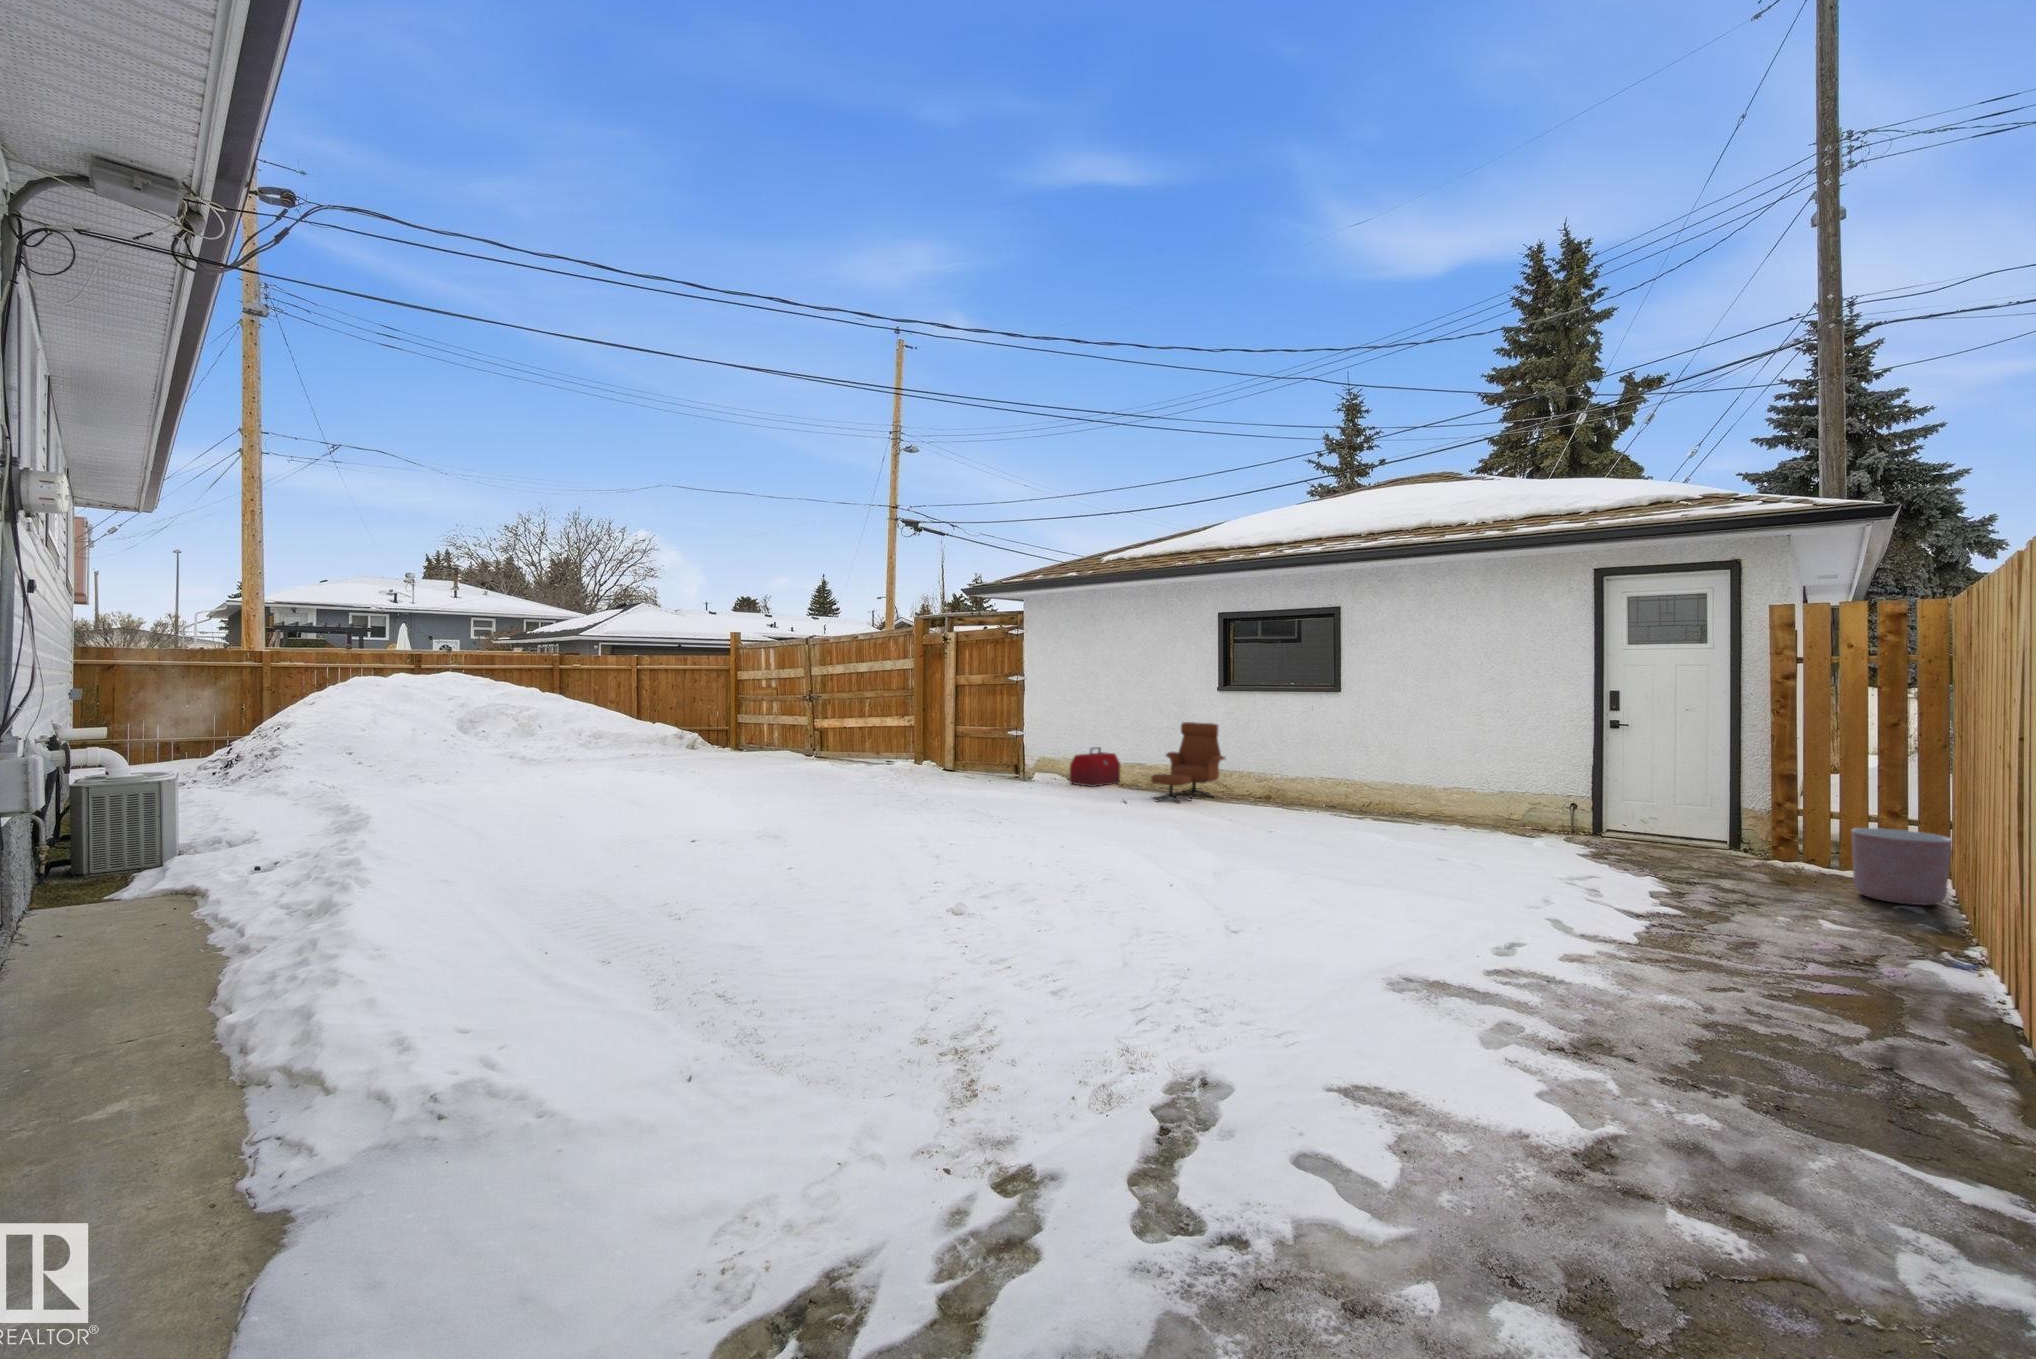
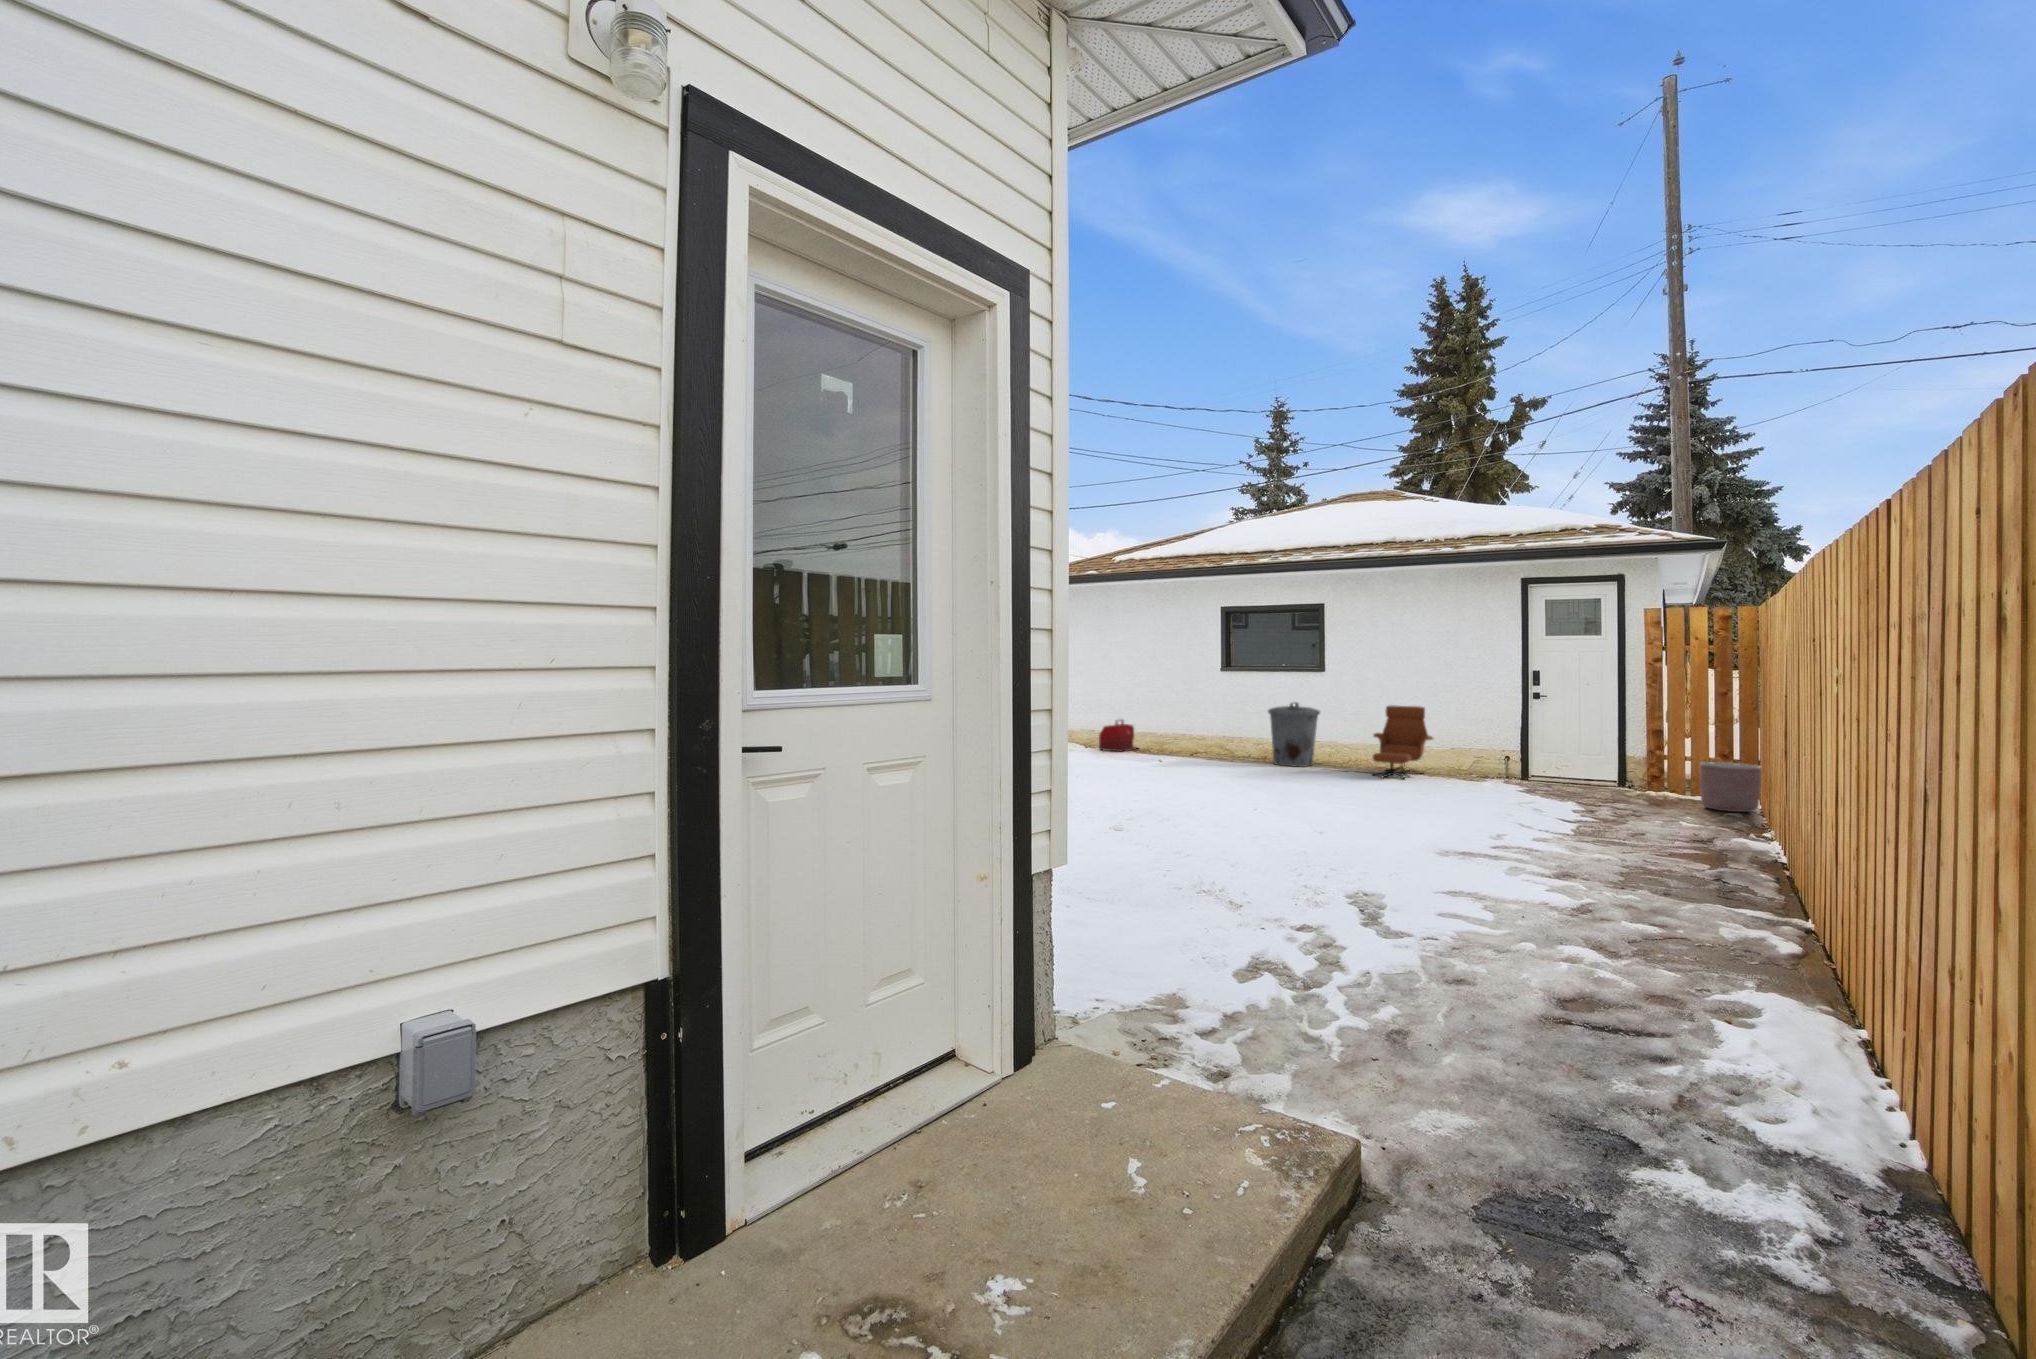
lounge chair: present [1151,722,1225,803] -> present [1373,706,1433,779]
trash can: none [1265,730,1331,812] -> present [1268,702,1320,767]

